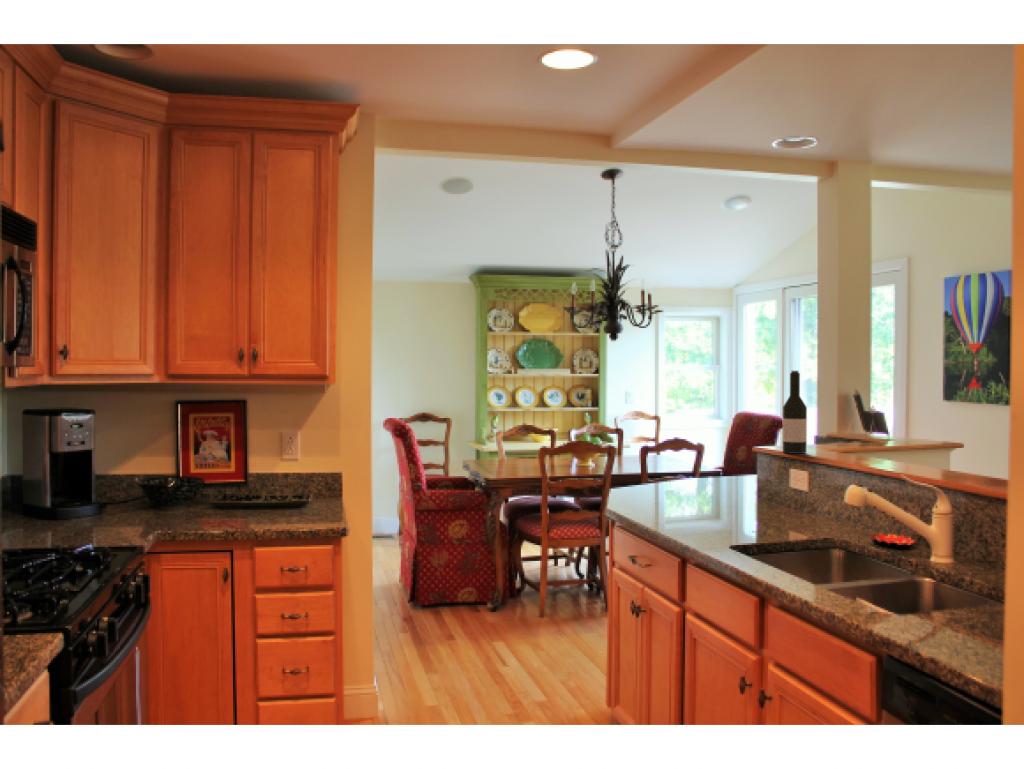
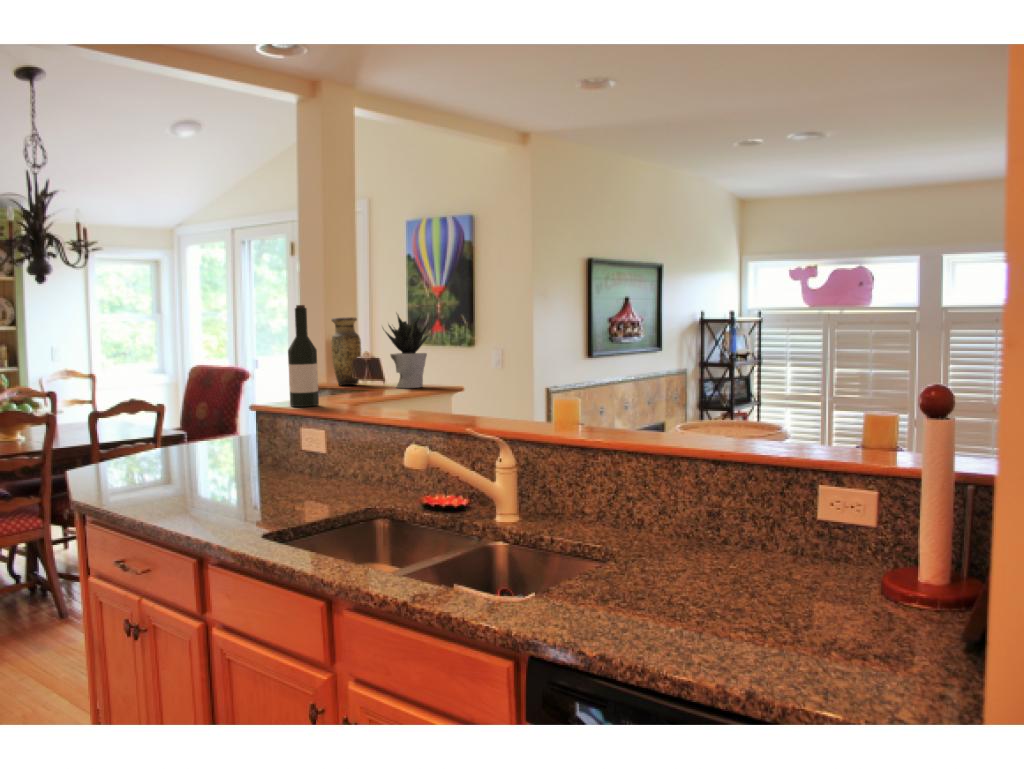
potted plant: none [884,374,938,447] -> present [383,313,430,388]
vase: none [837,378,865,440] -> present [331,317,361,385]

